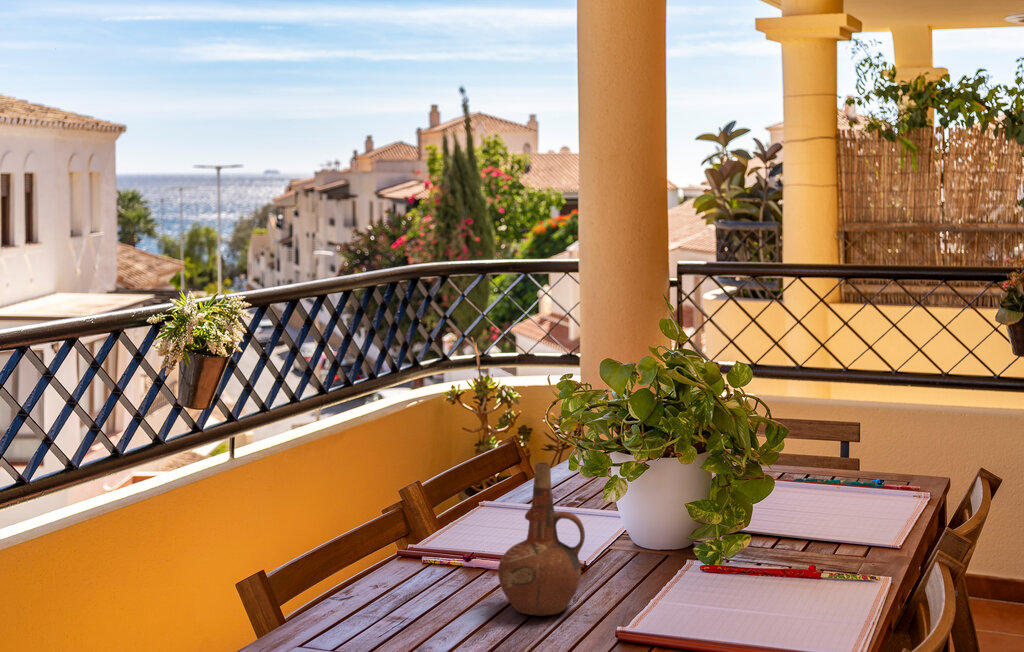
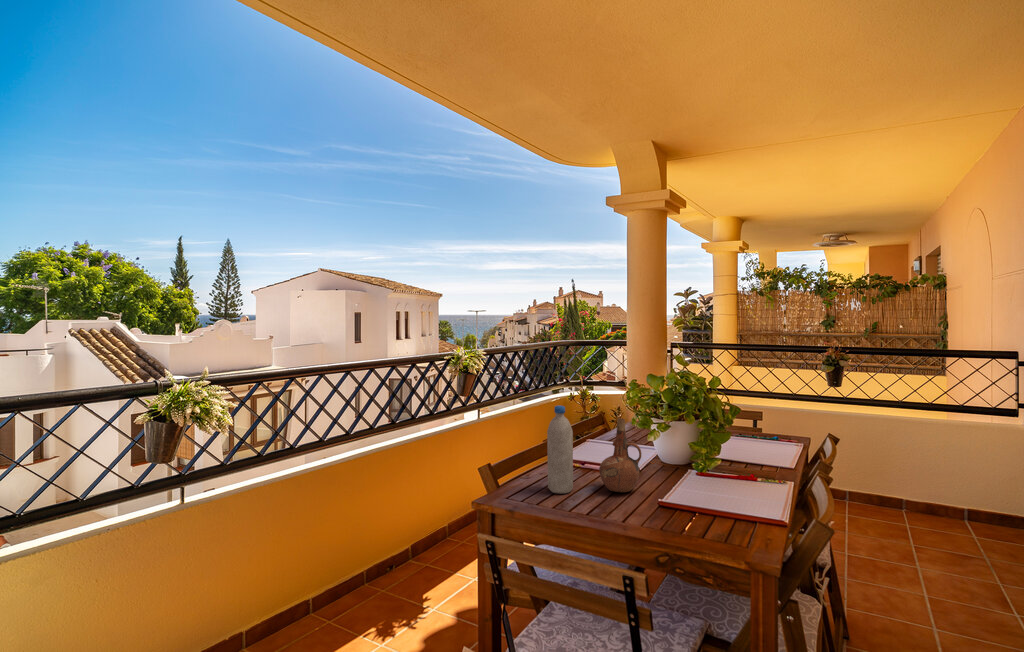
water bottle: none [386,440,443,626] -> present [547,405,573,494]

